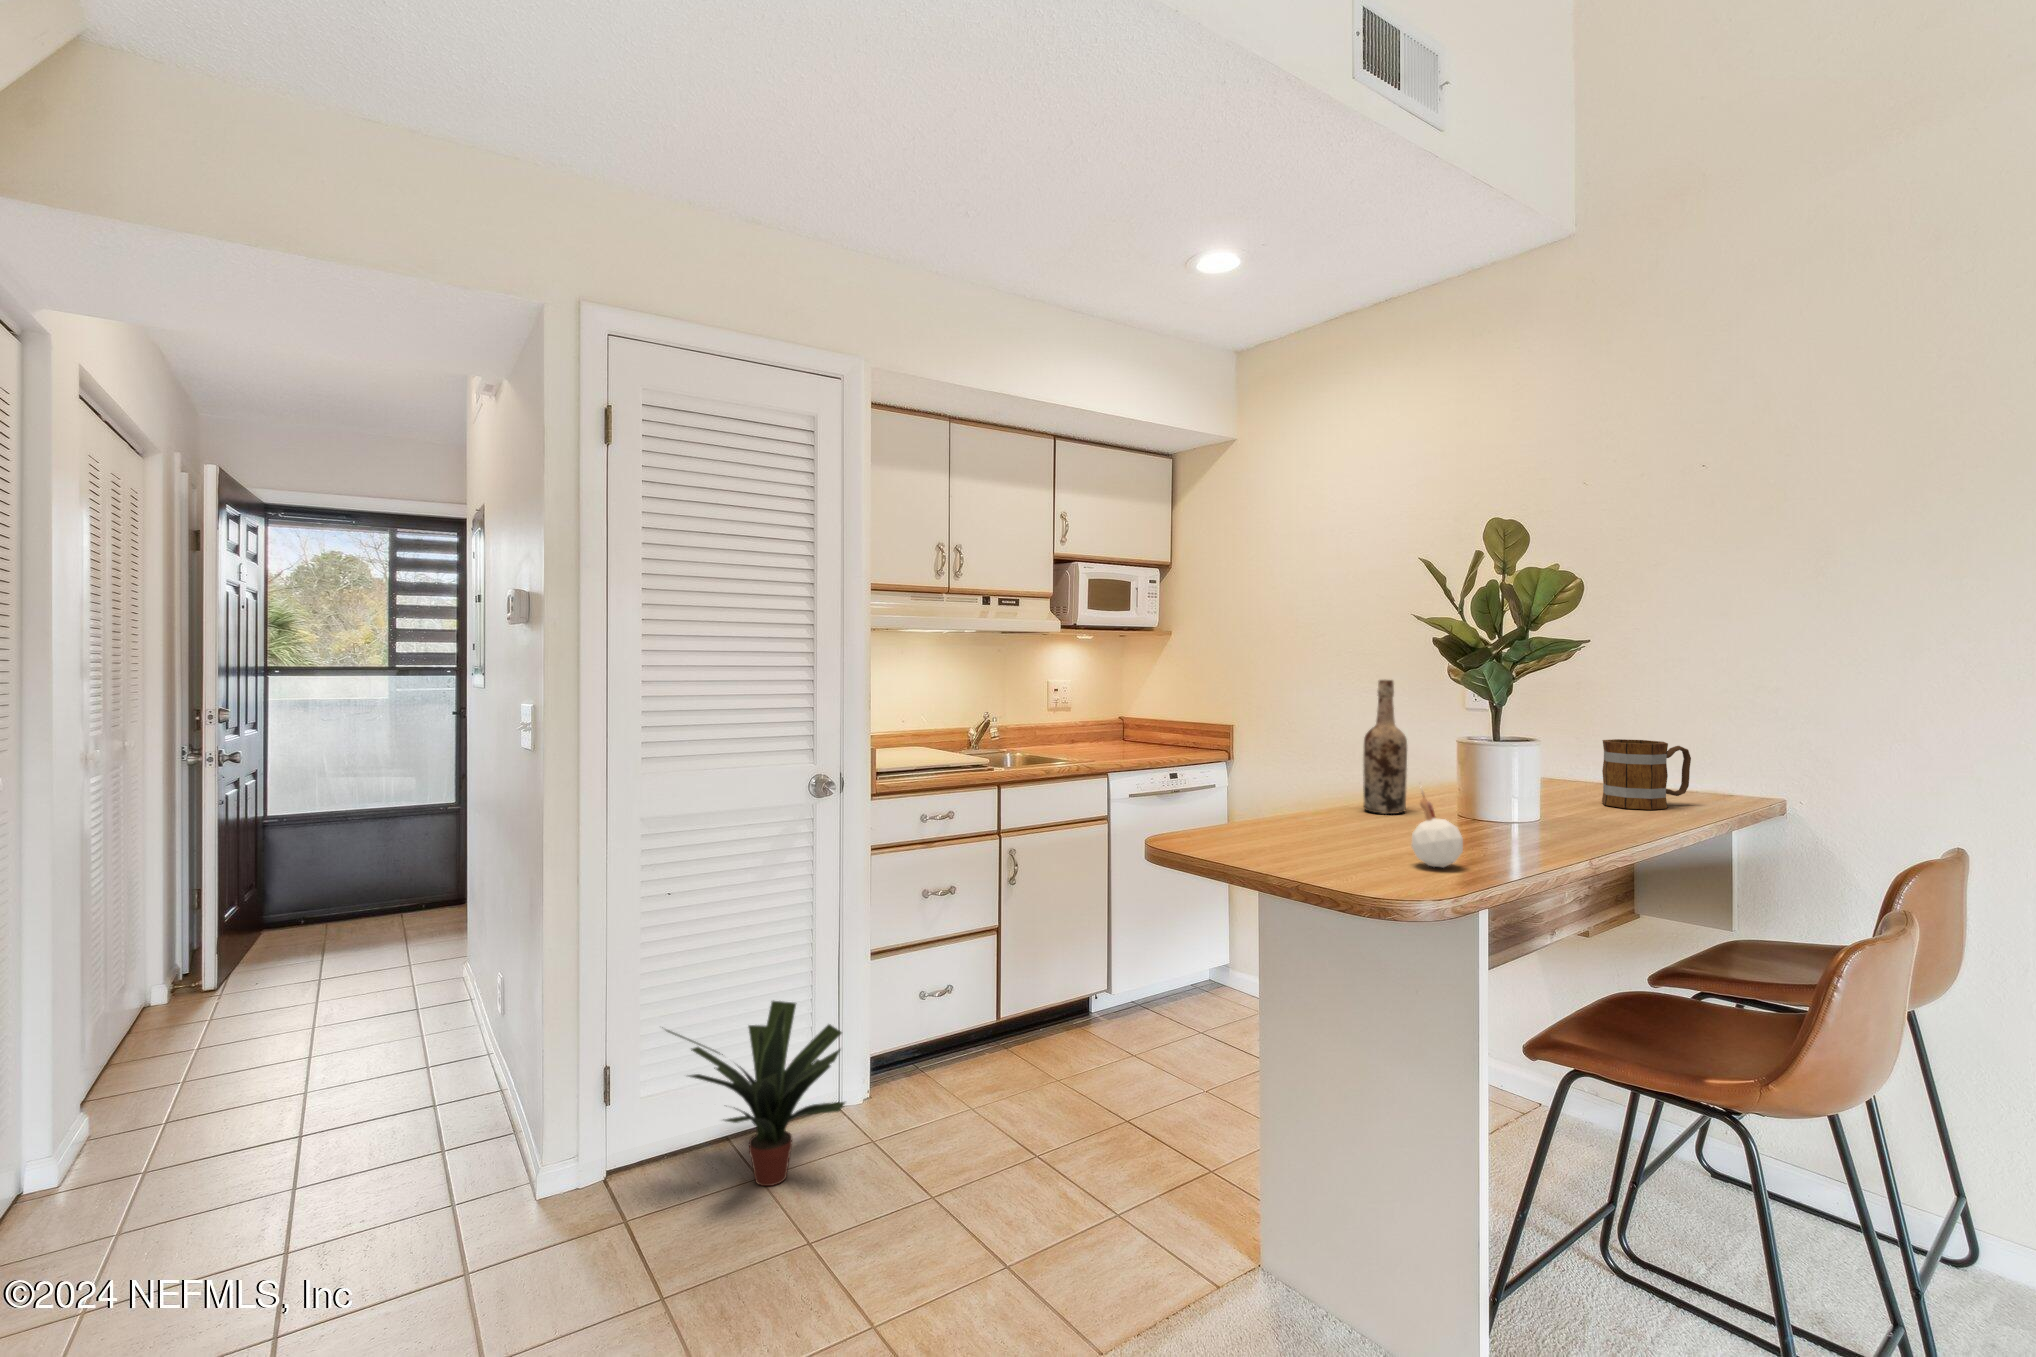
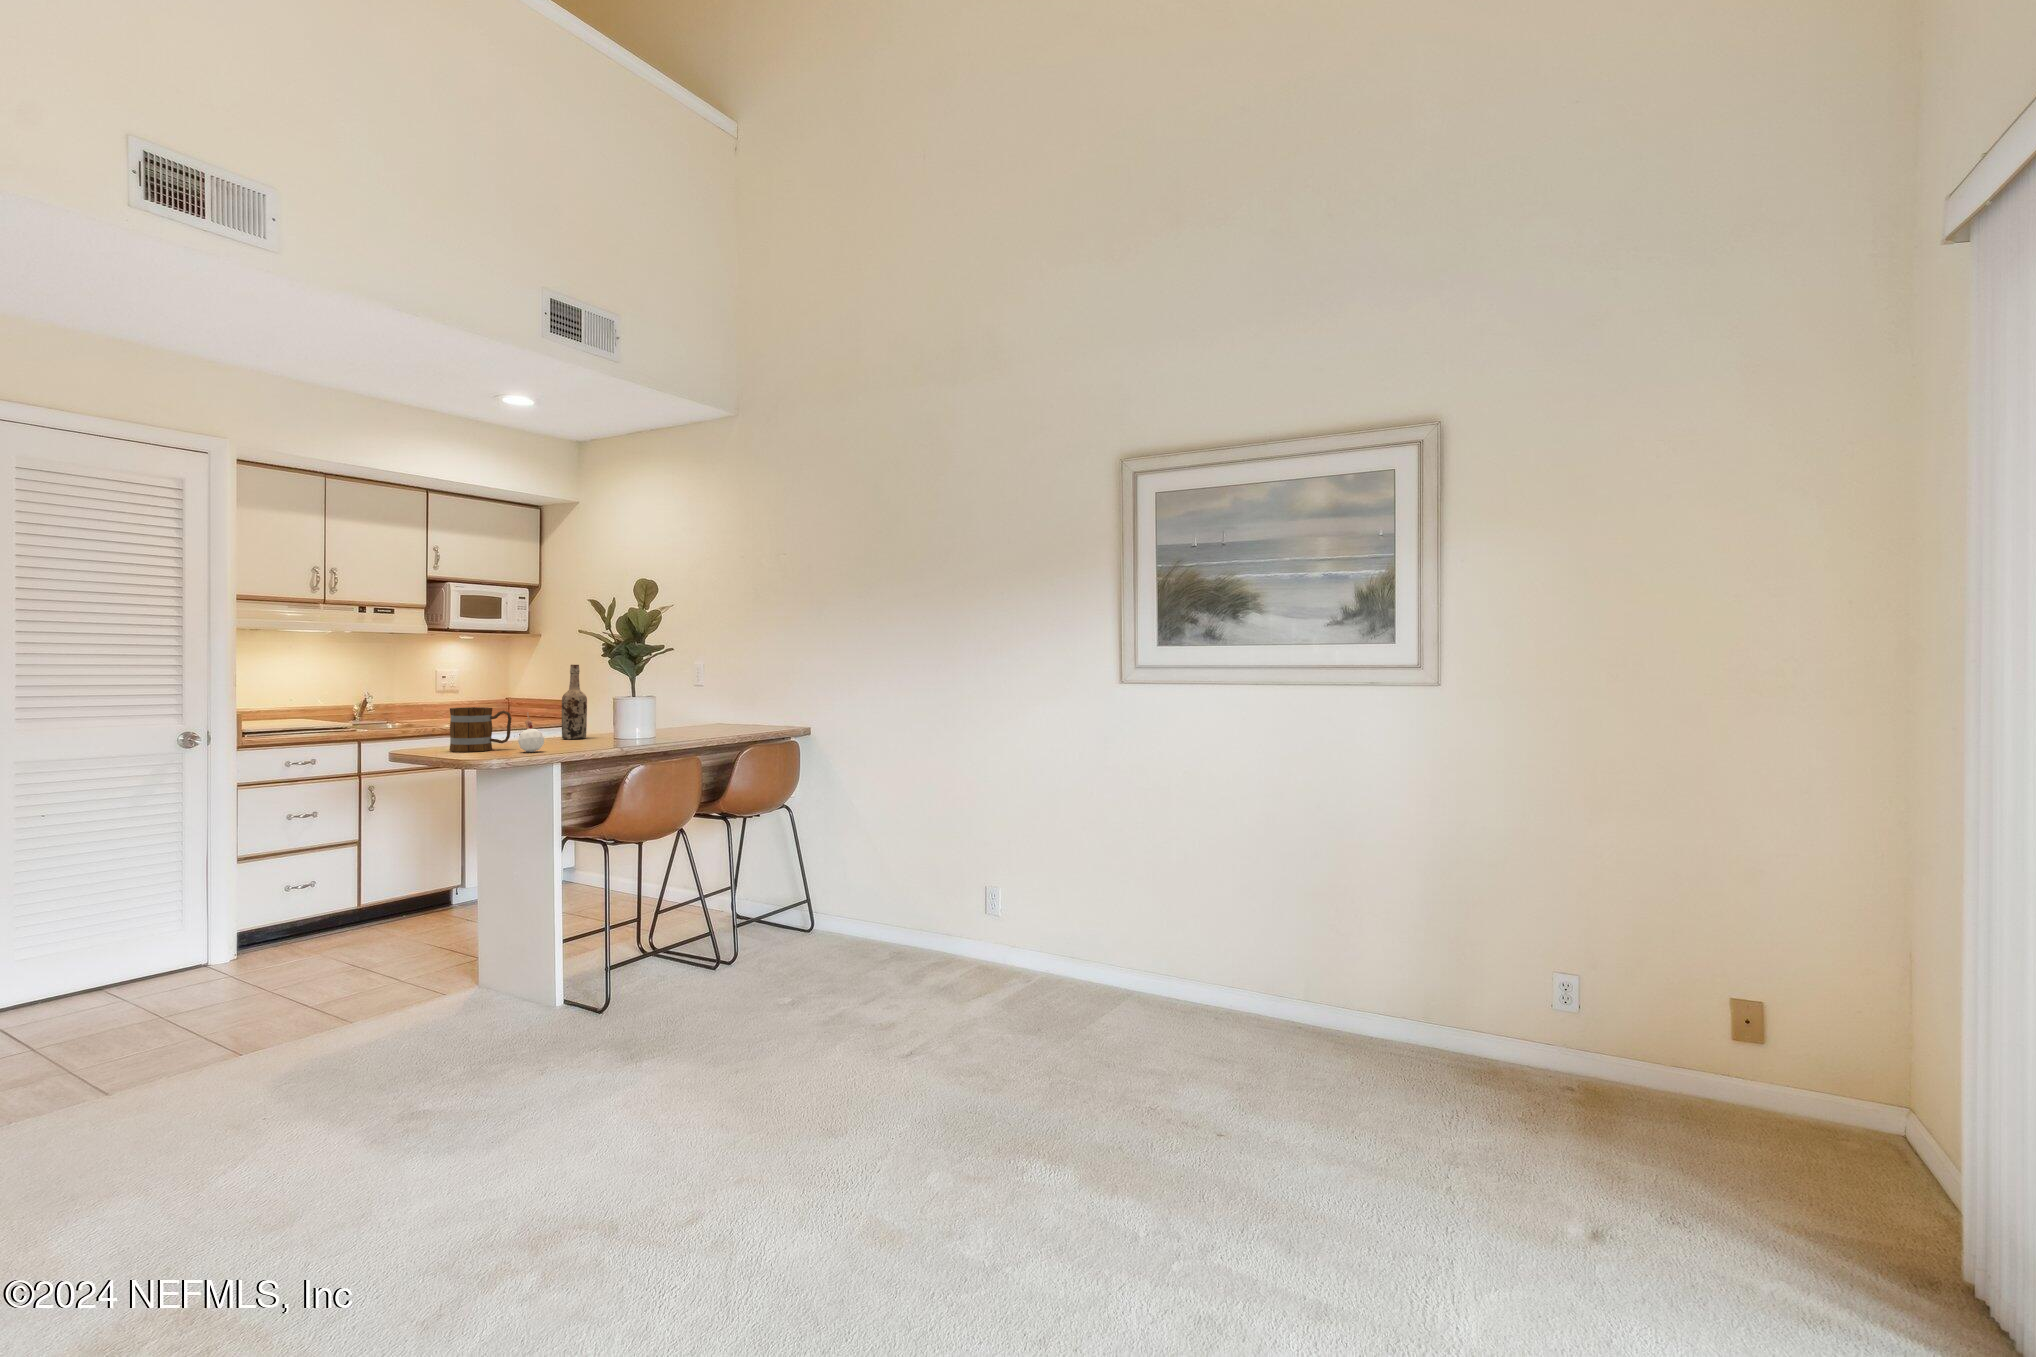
mug: present [1602,739,1691,810] -> present [450,707,511,752]
potted plant: present [662,1001,845,1186] -> none [37,885,202,1001]

